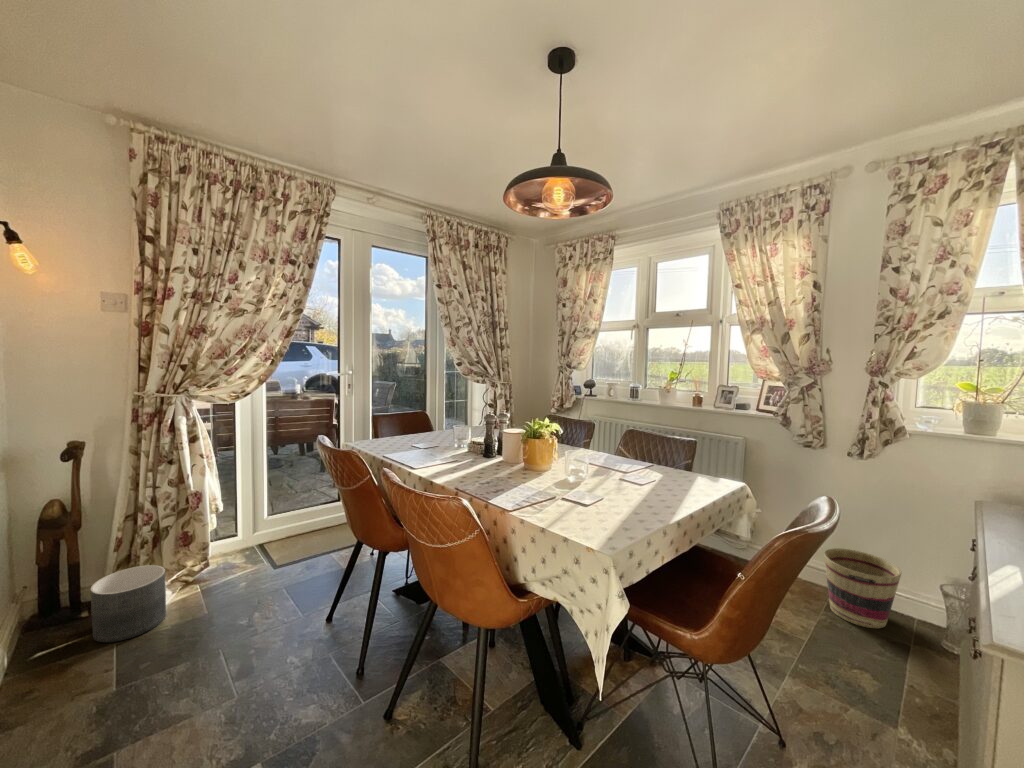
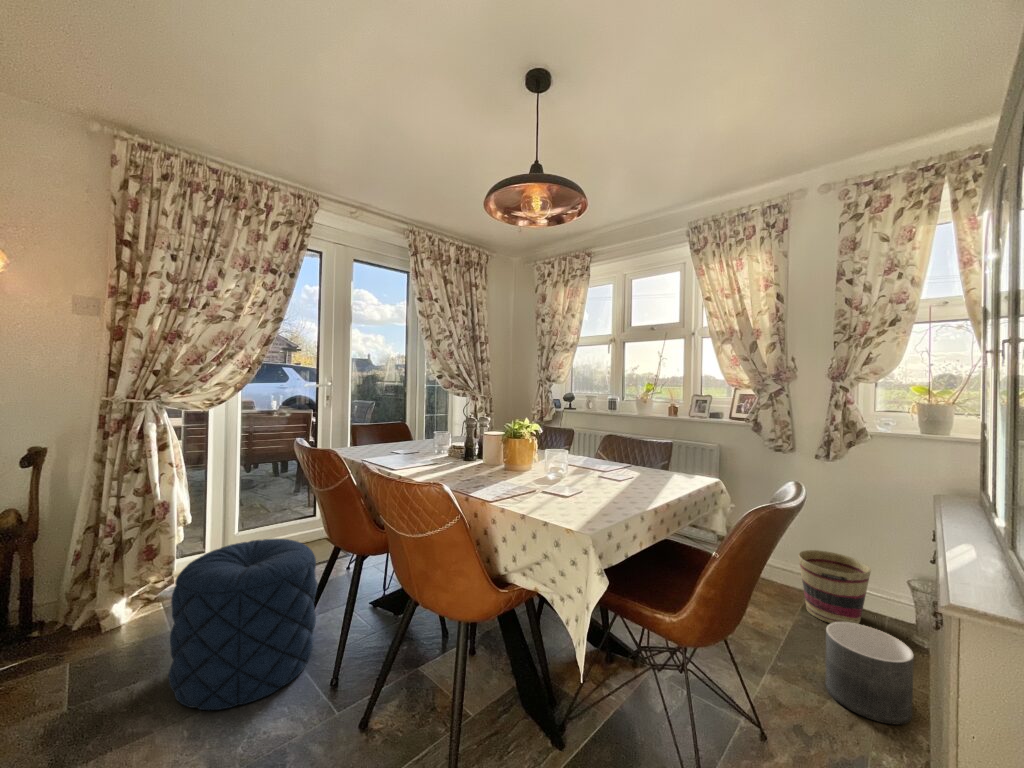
pouf: none [203,532,341,699] -> present [169,539,317,710]
planter: present [90,565,166,642] -> present [825,622,914,725]

